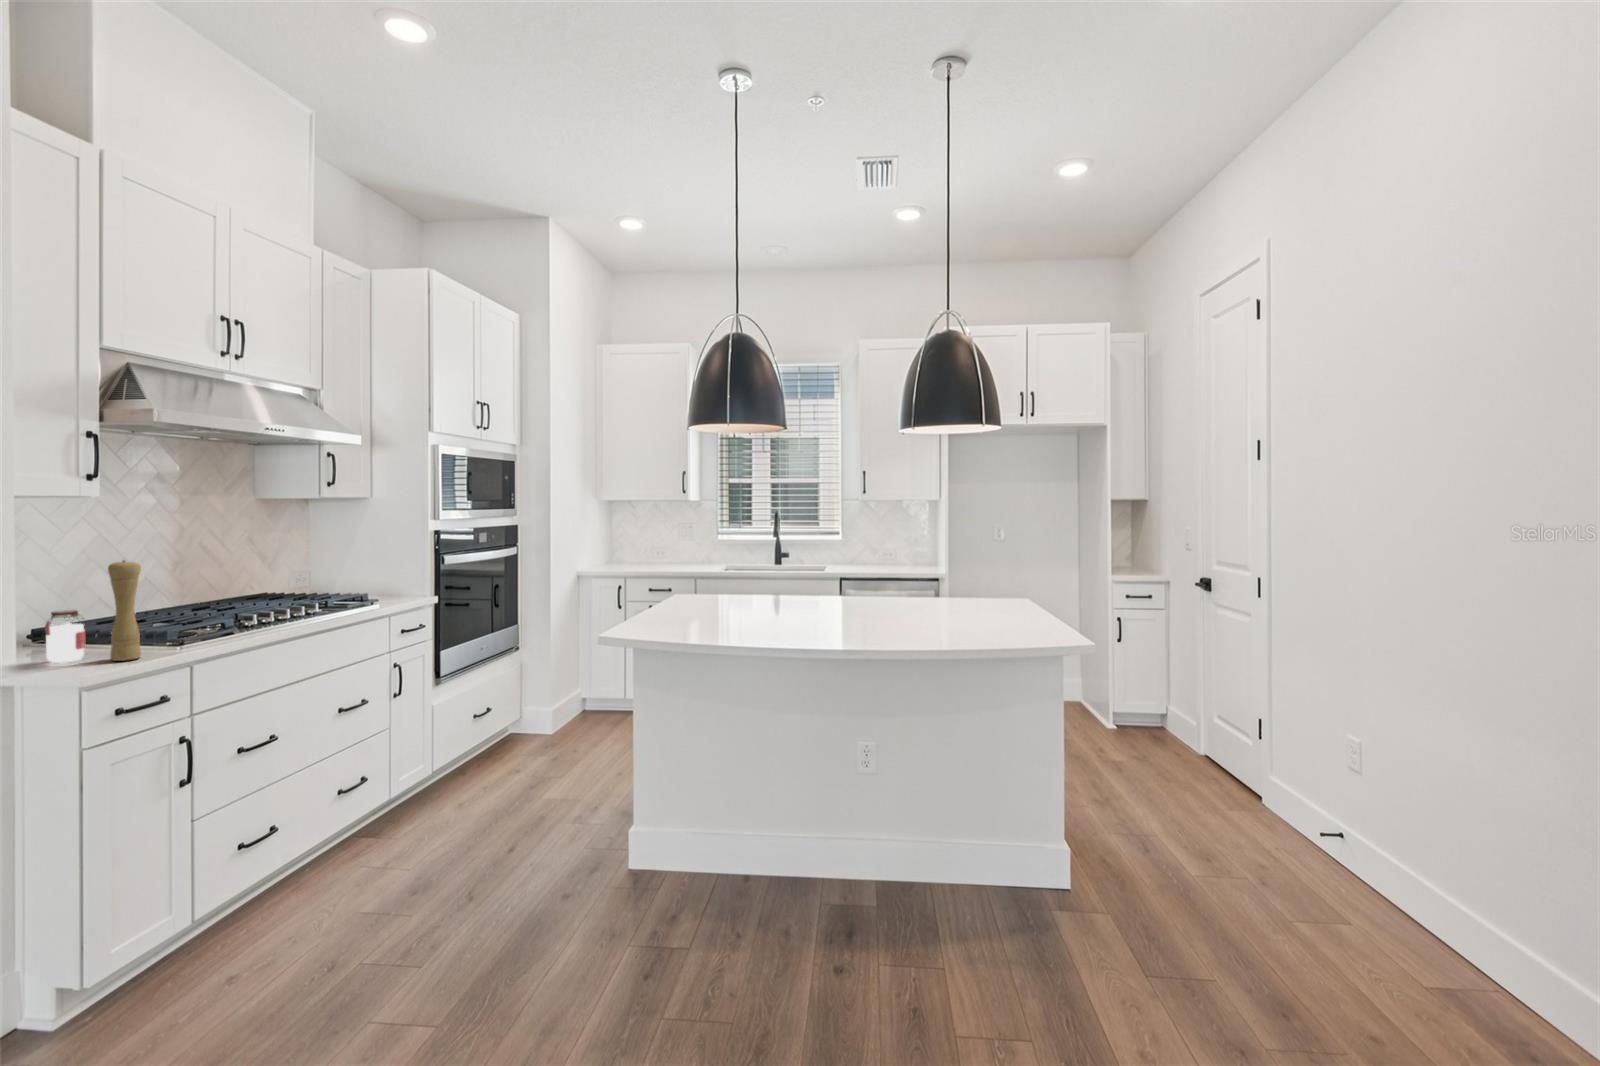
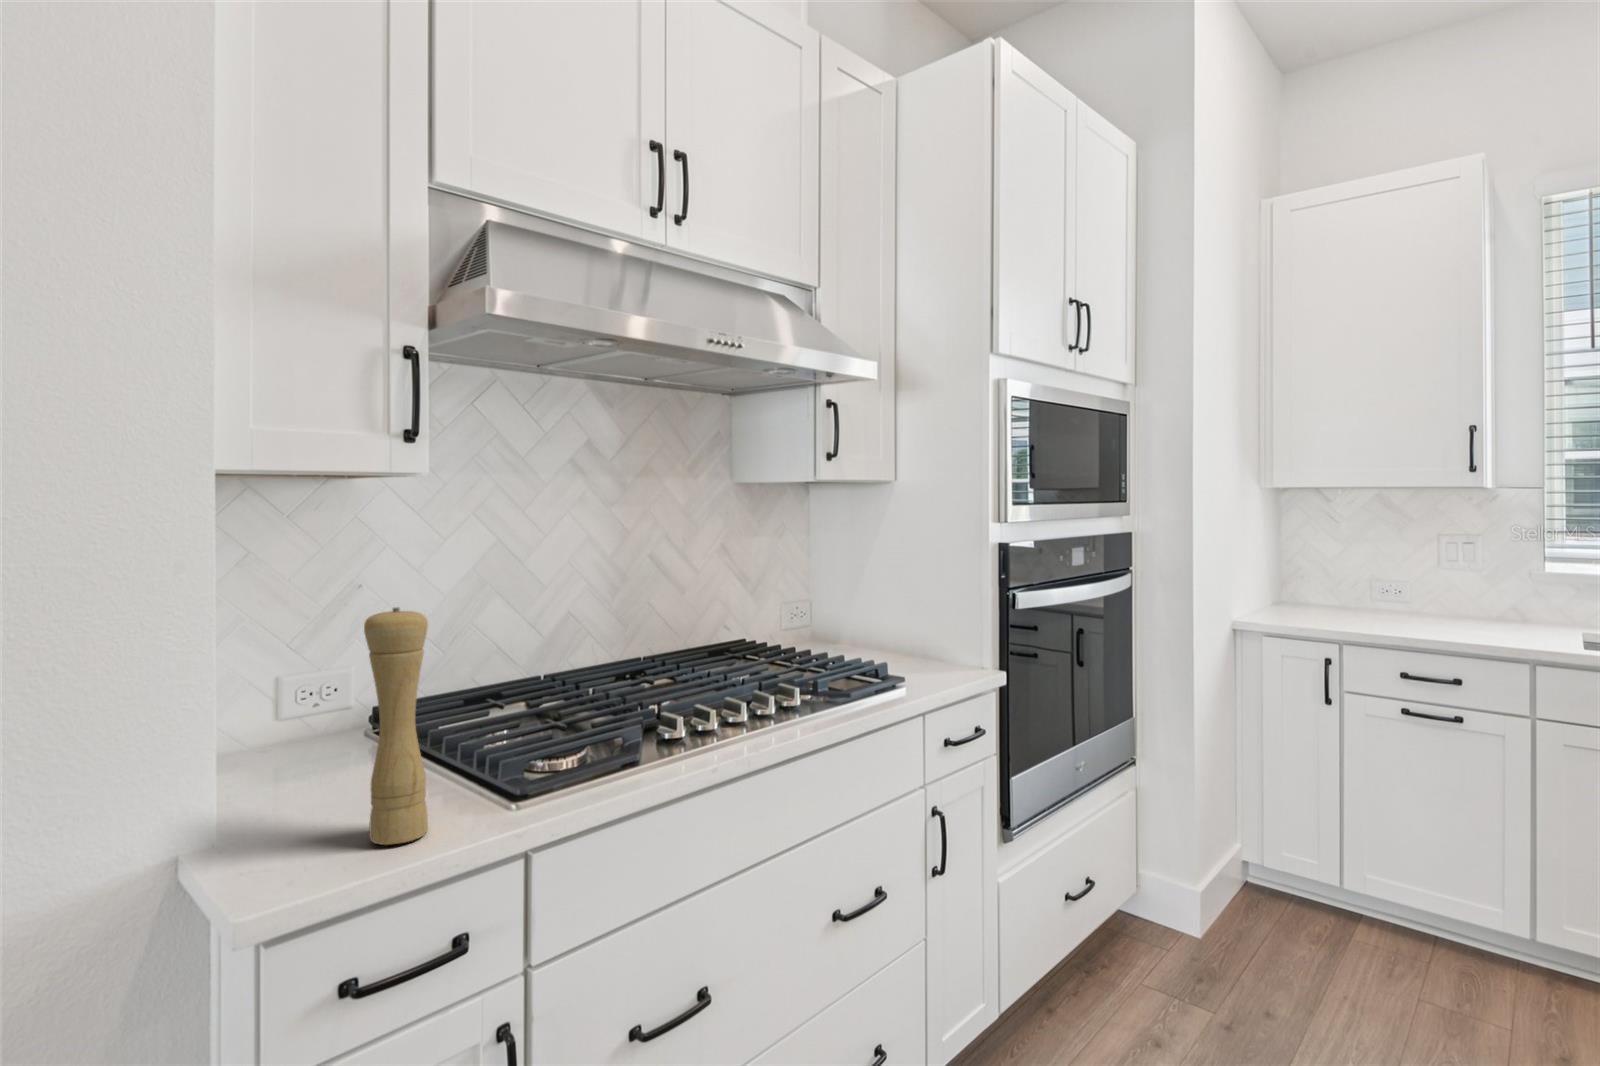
jar: present [45,610,85,663] -> none [274,710,350,831]

